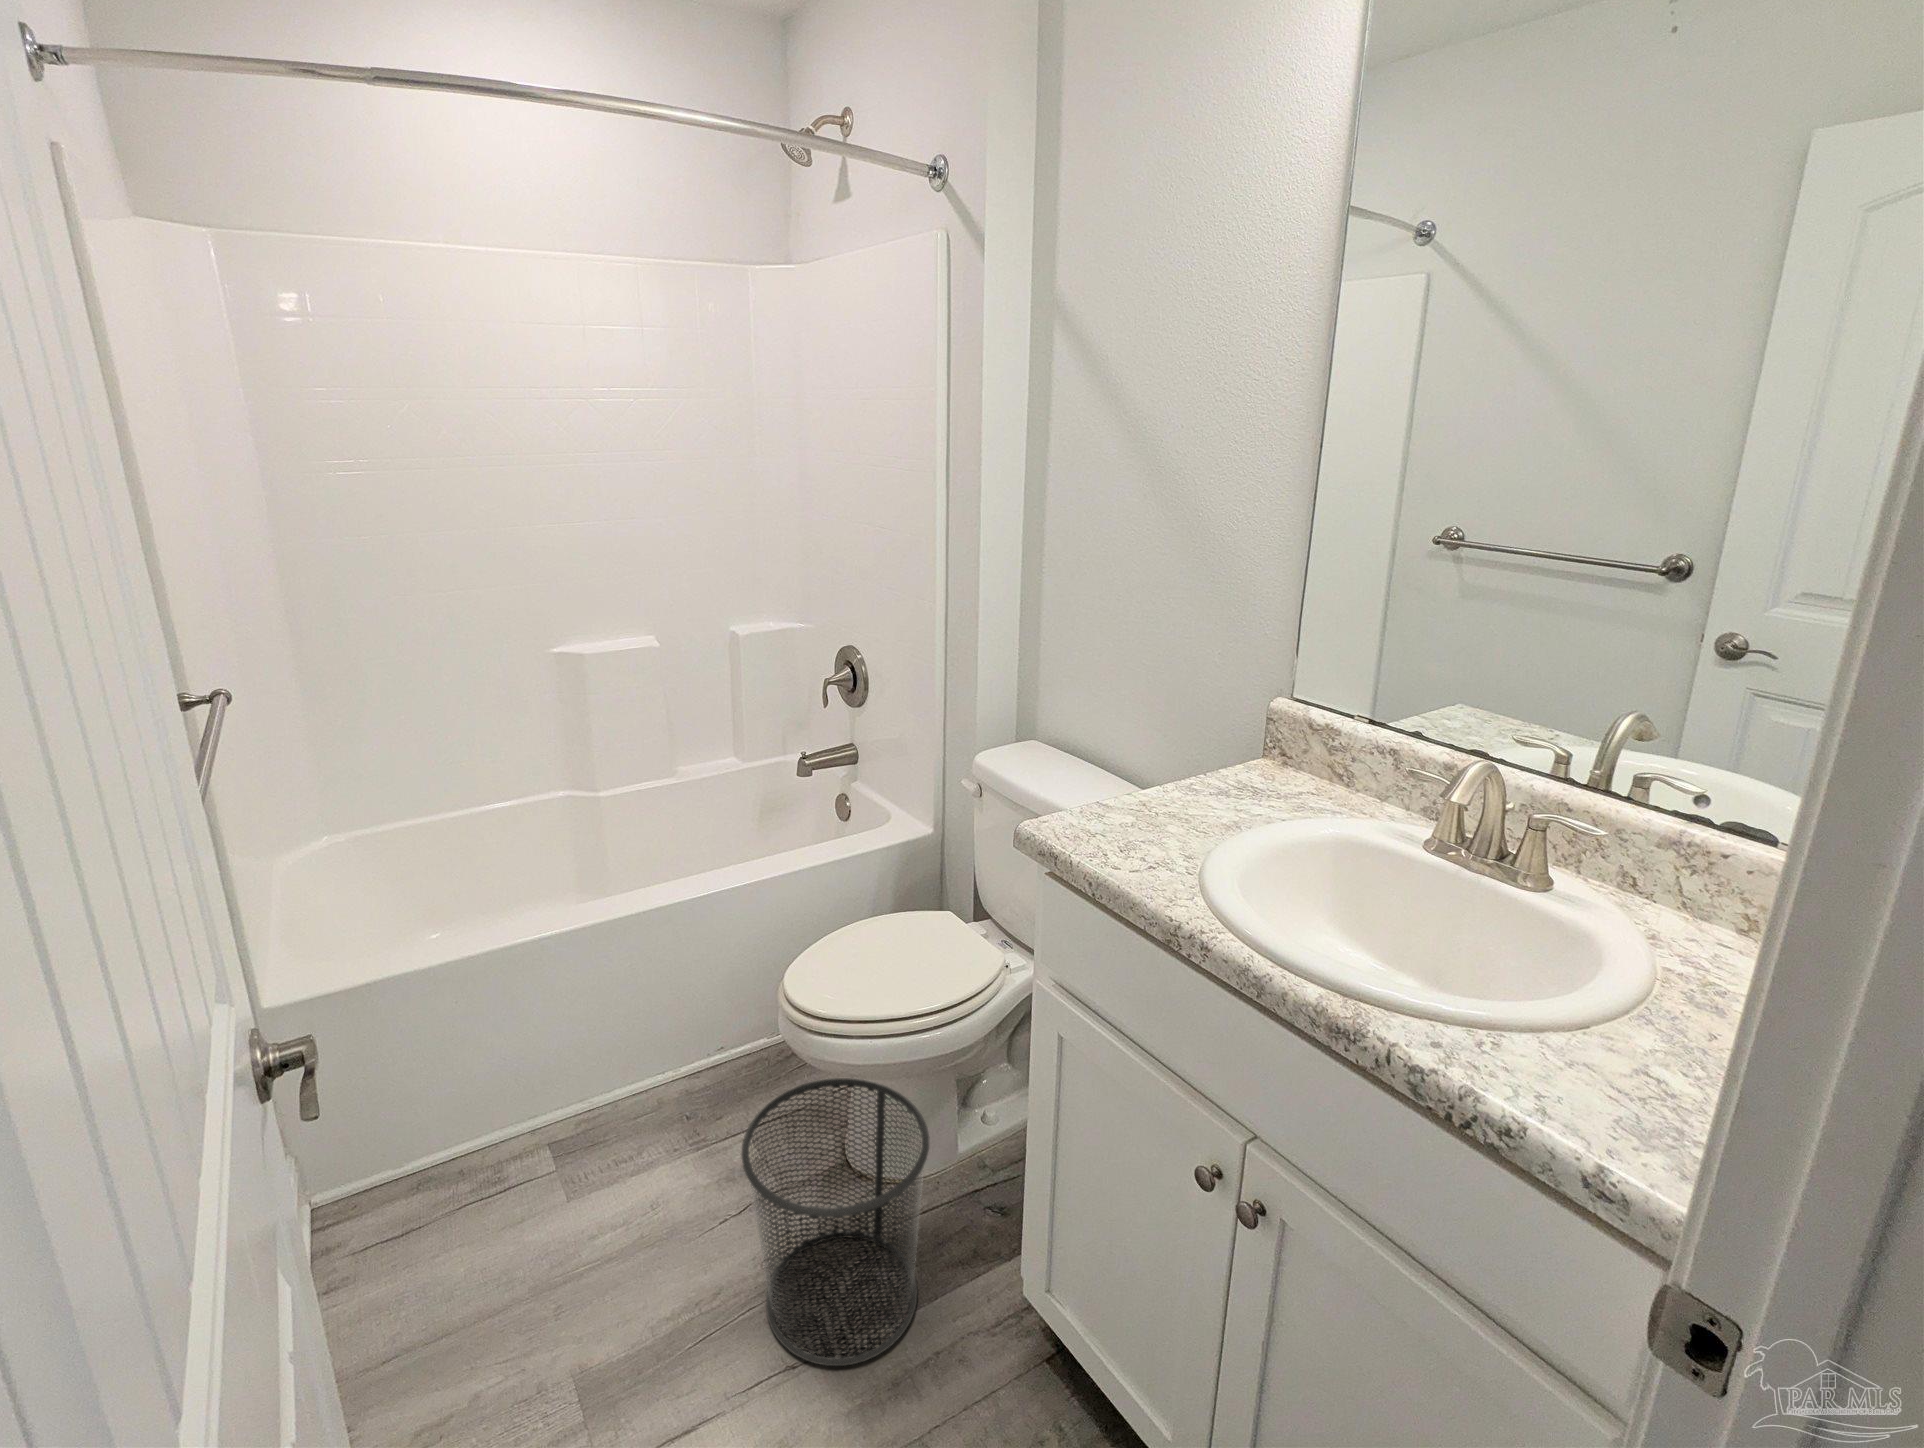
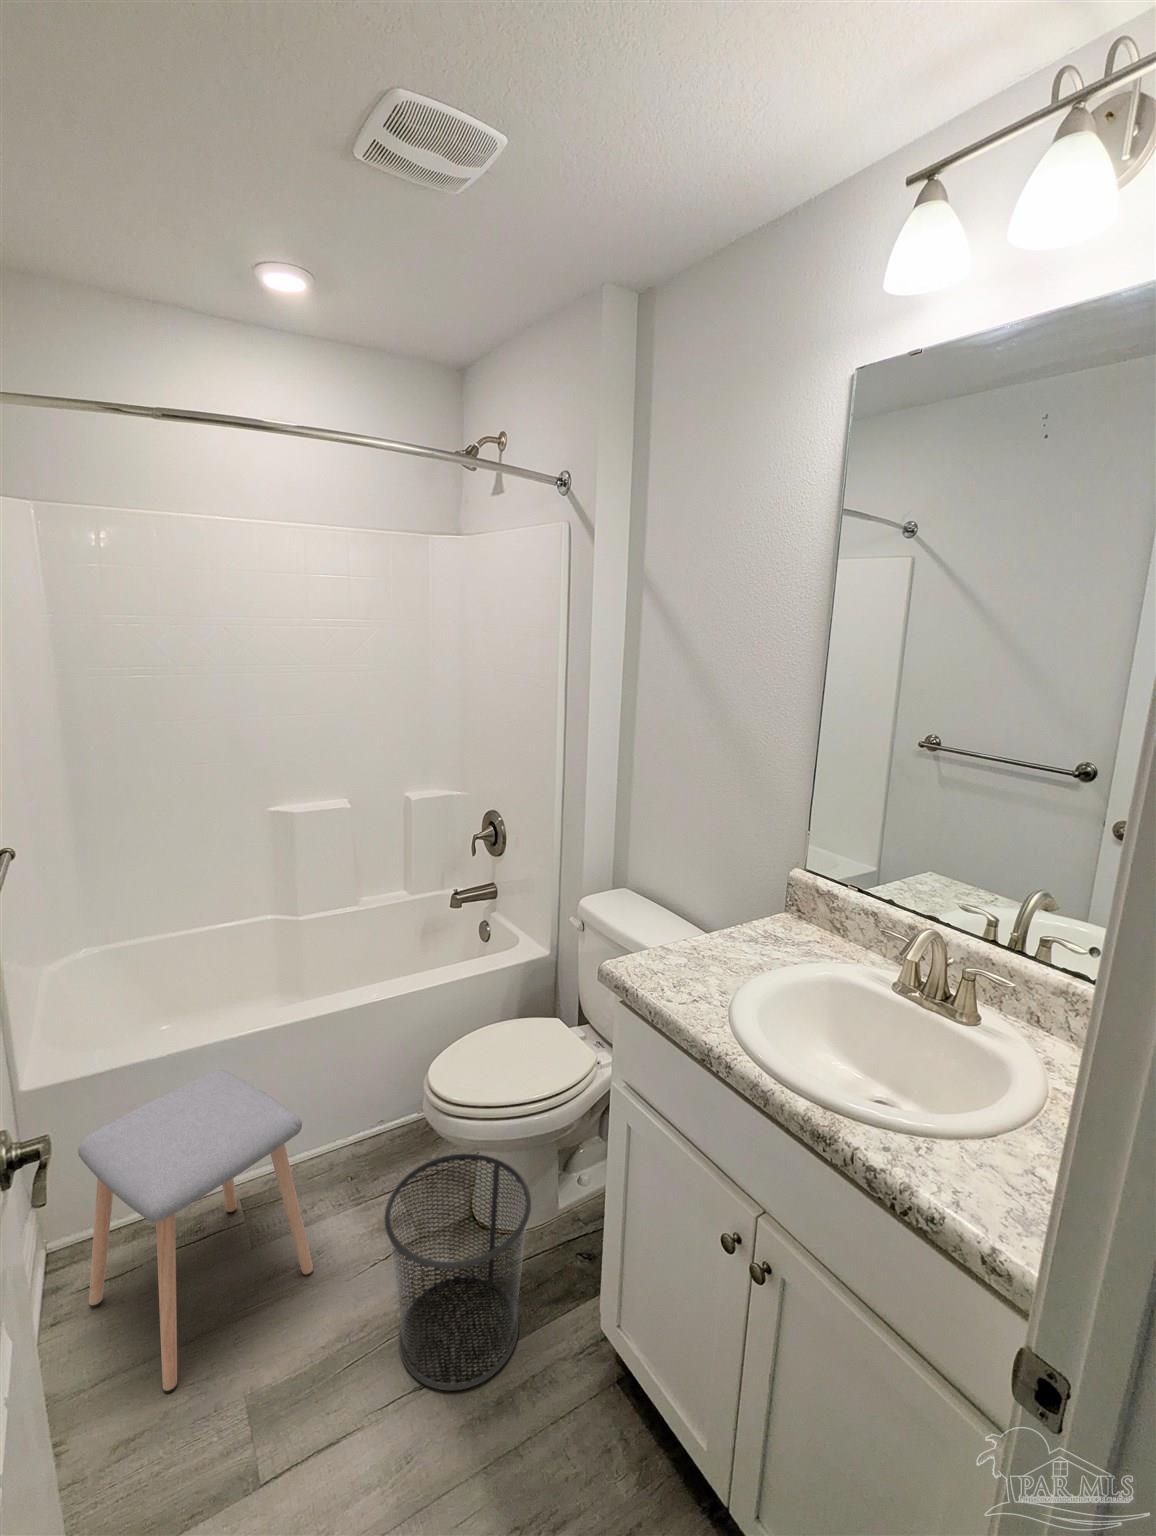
stool: none [352,979,653,1365] -> present [78,1071,313,1393]

